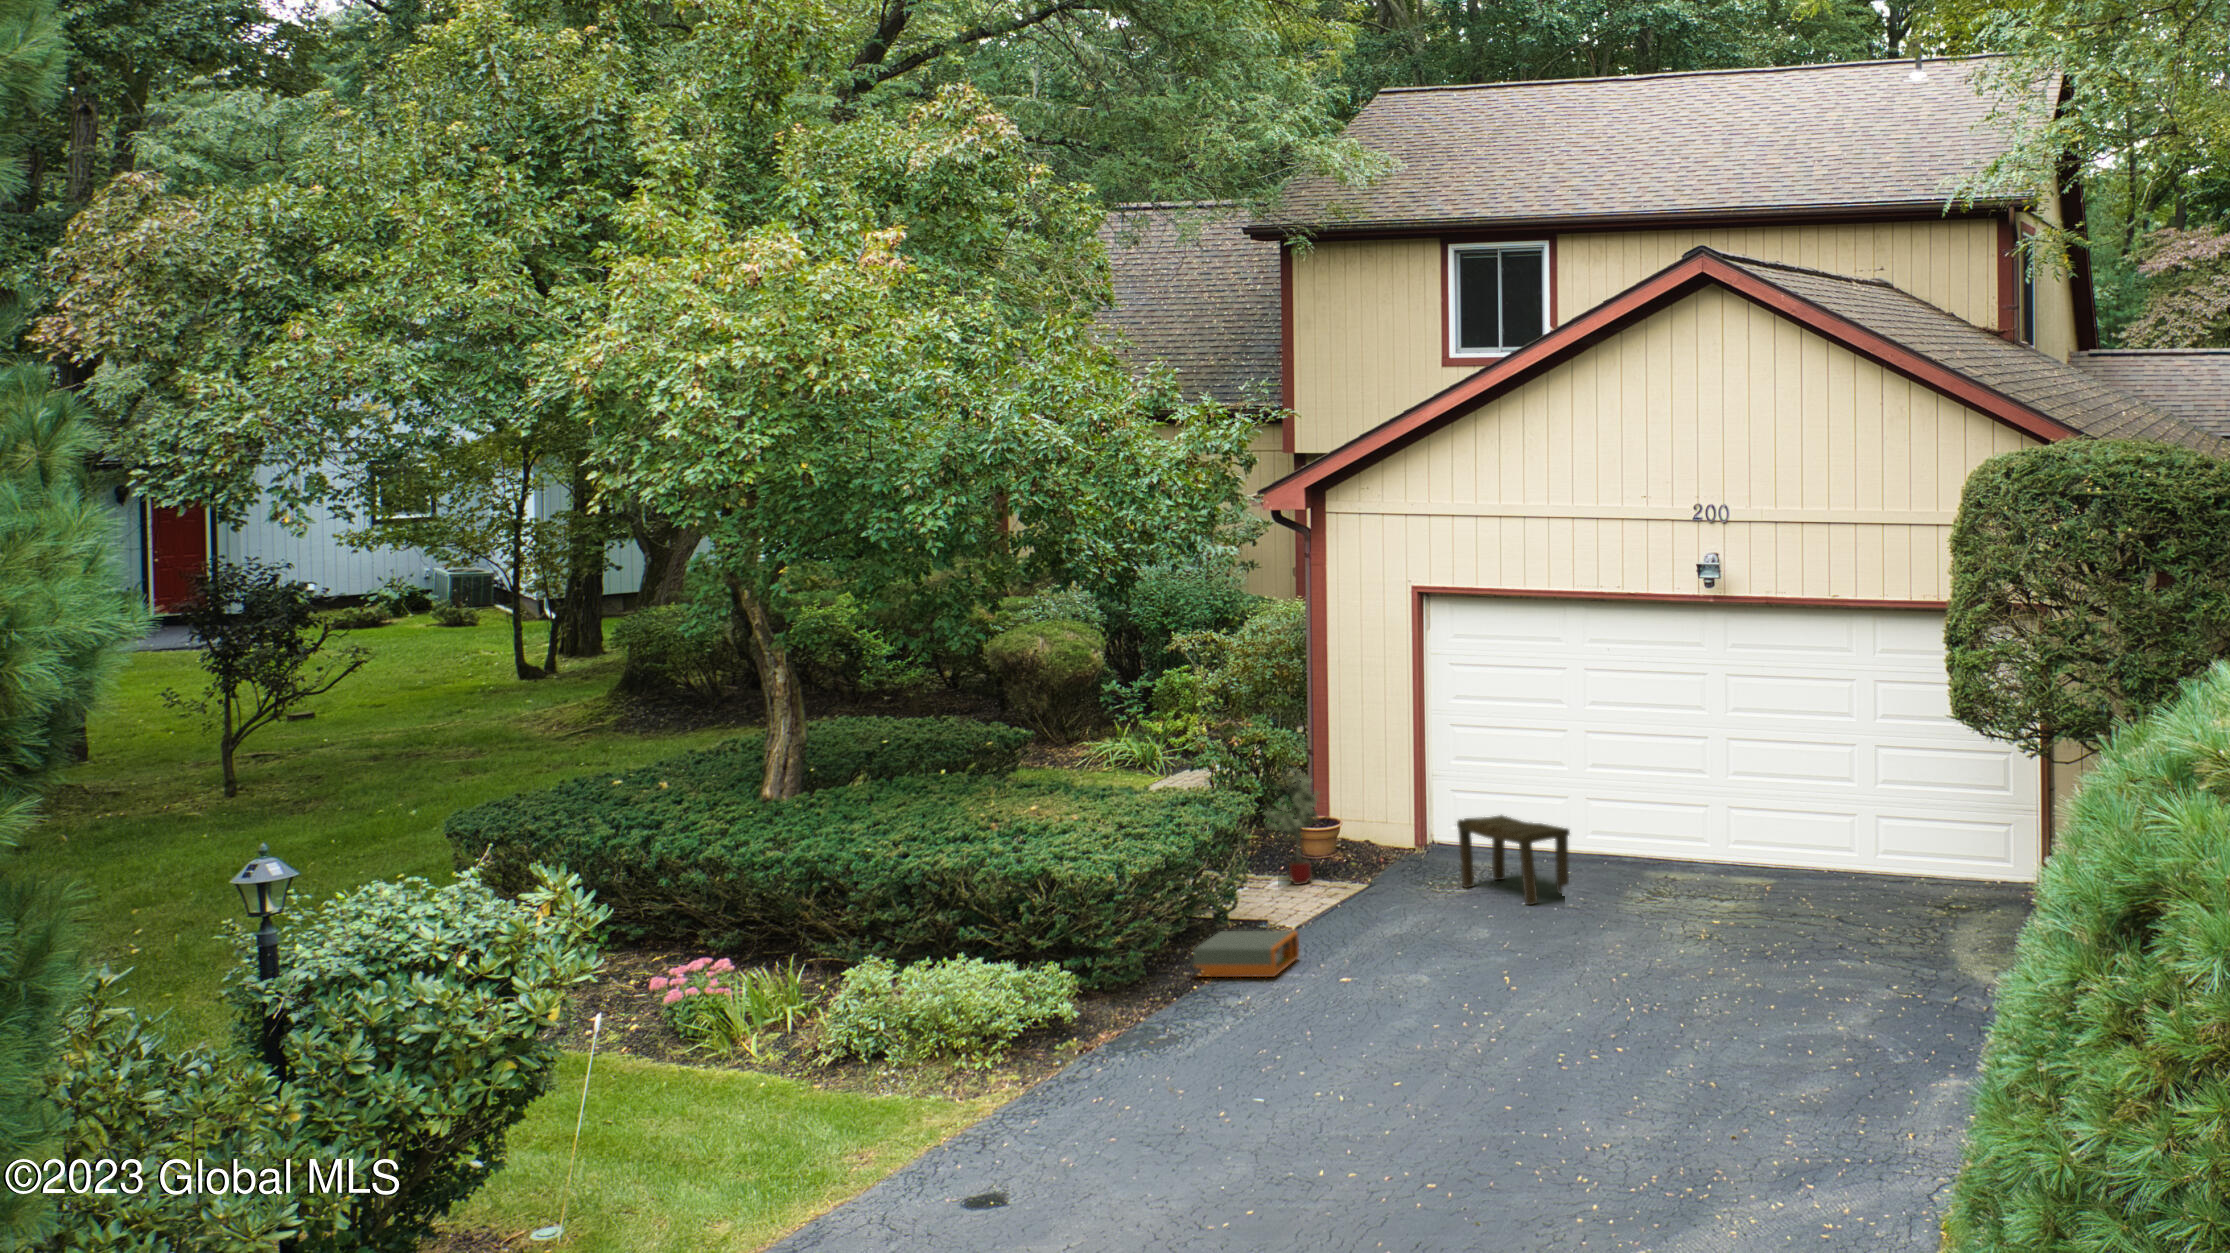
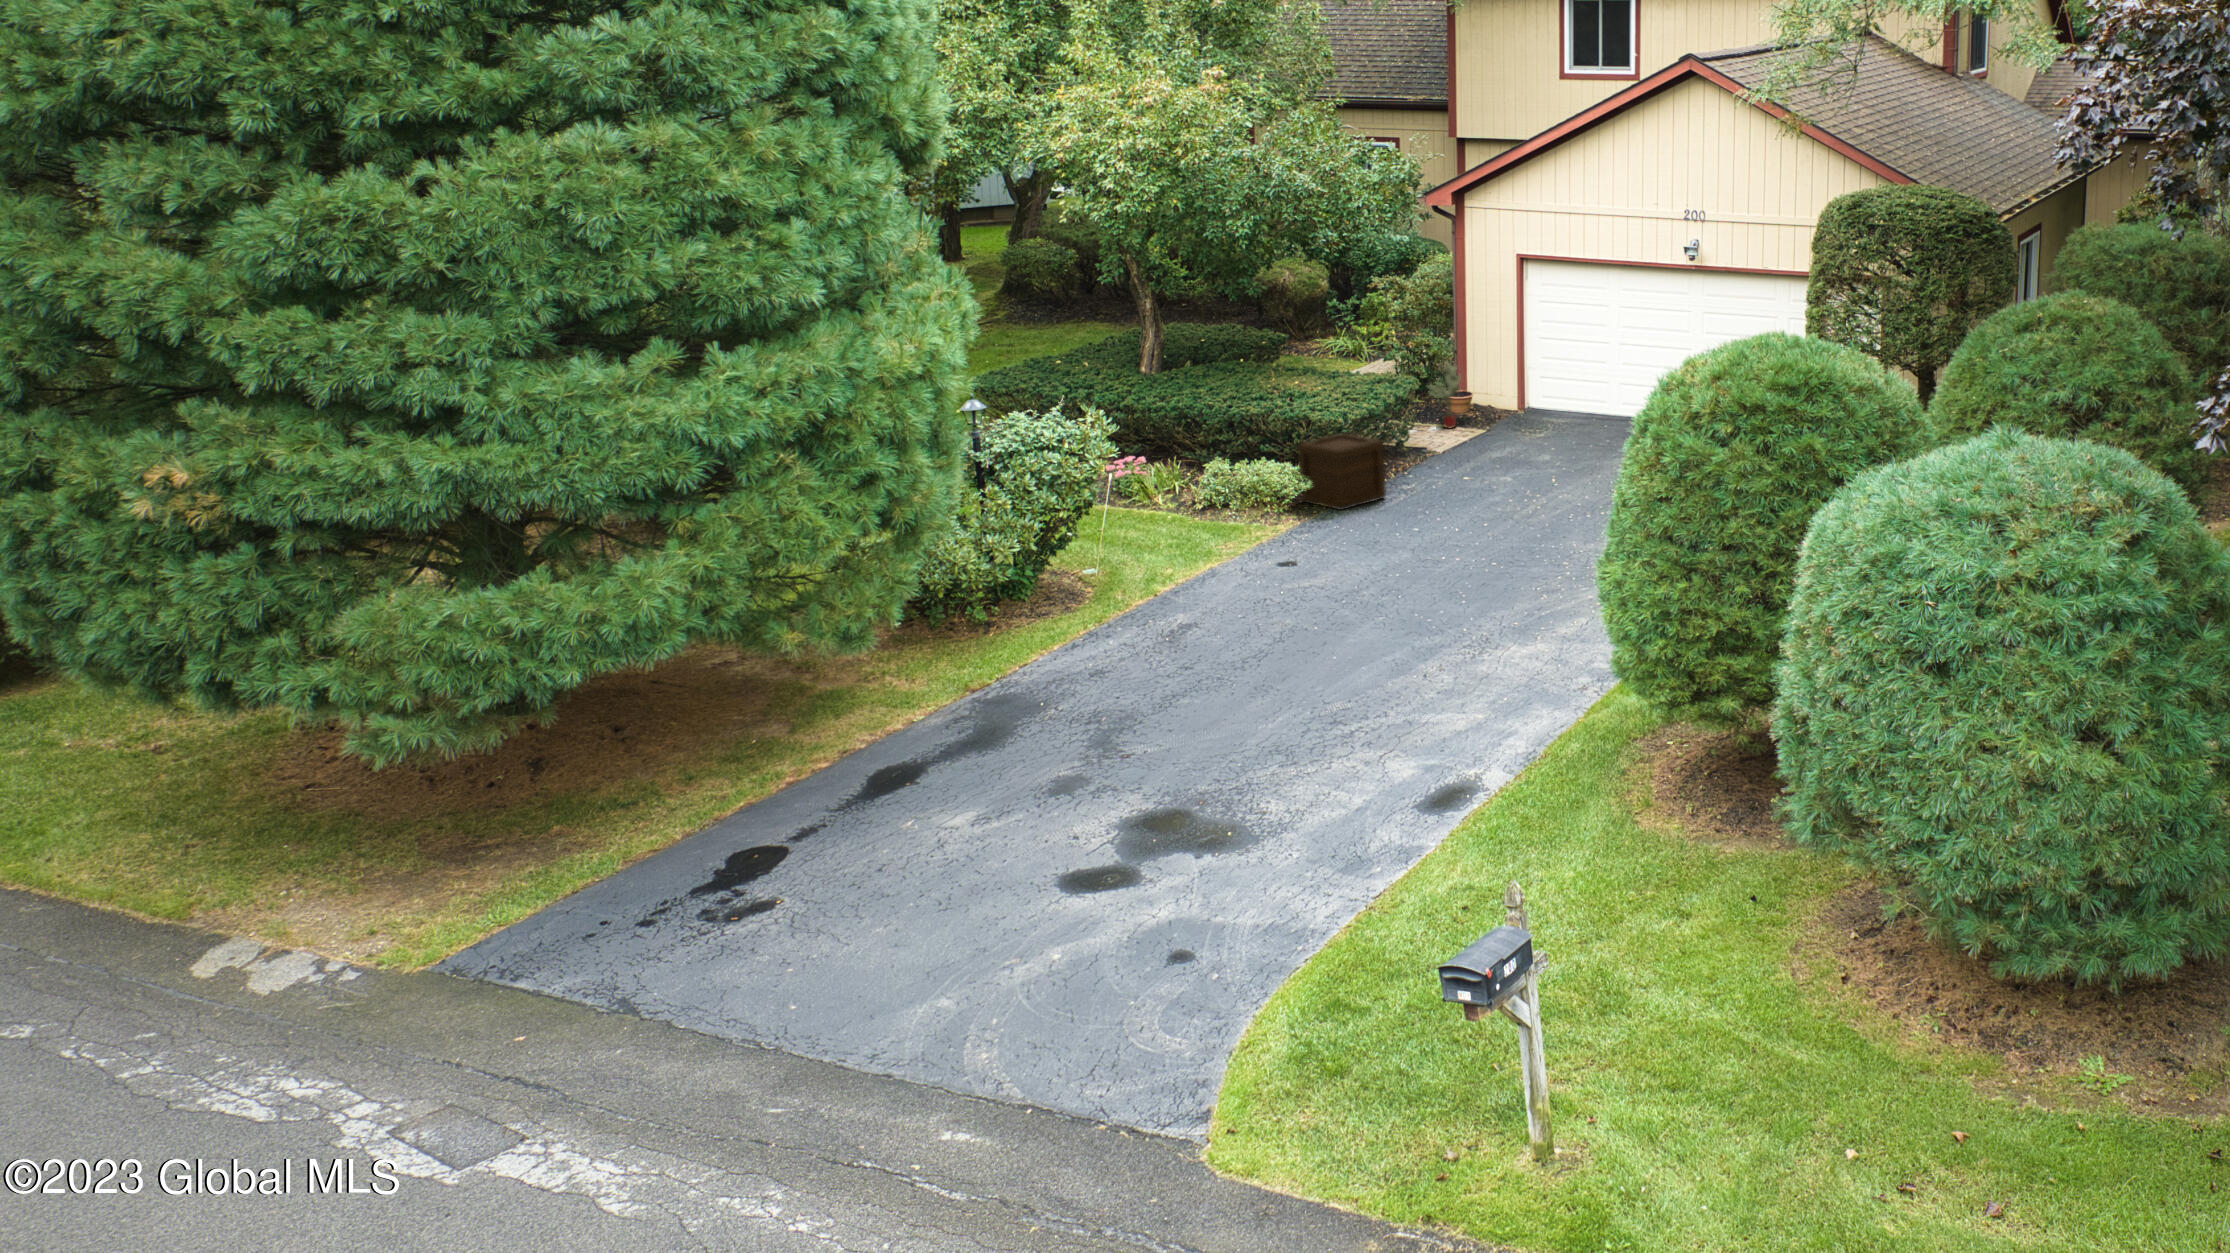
bench: present [1457,815,1570,905] -> none [1541,391,1605,444]
wooden crate: none [1028,901,1196,1055] -> present [1298,434,1386,510]
storage box: present [1193,931,1299,977] -> none [1385,452,1444,477]

